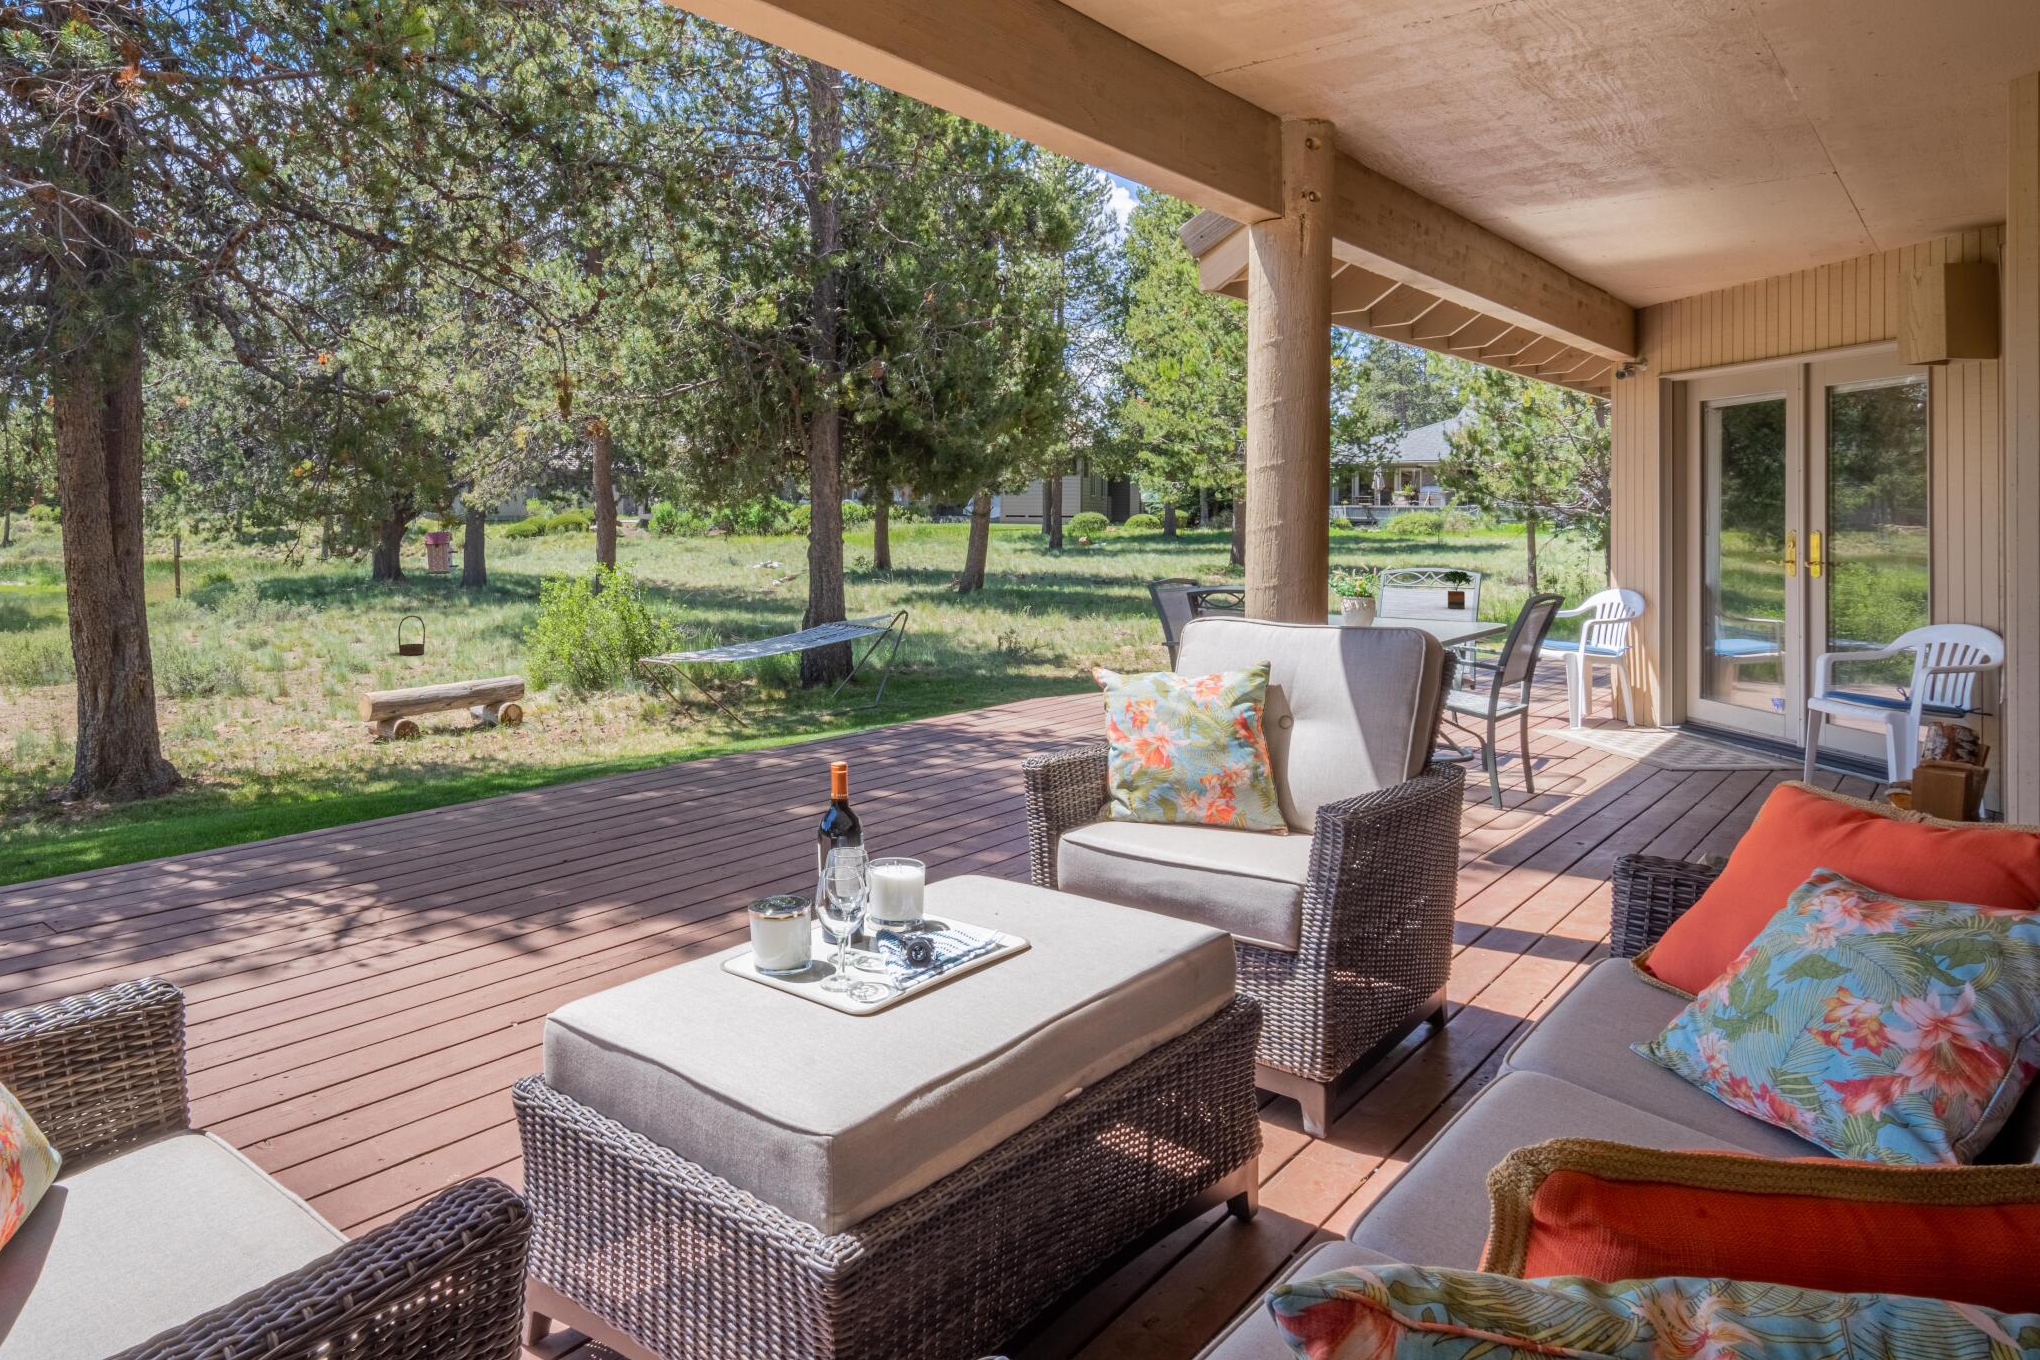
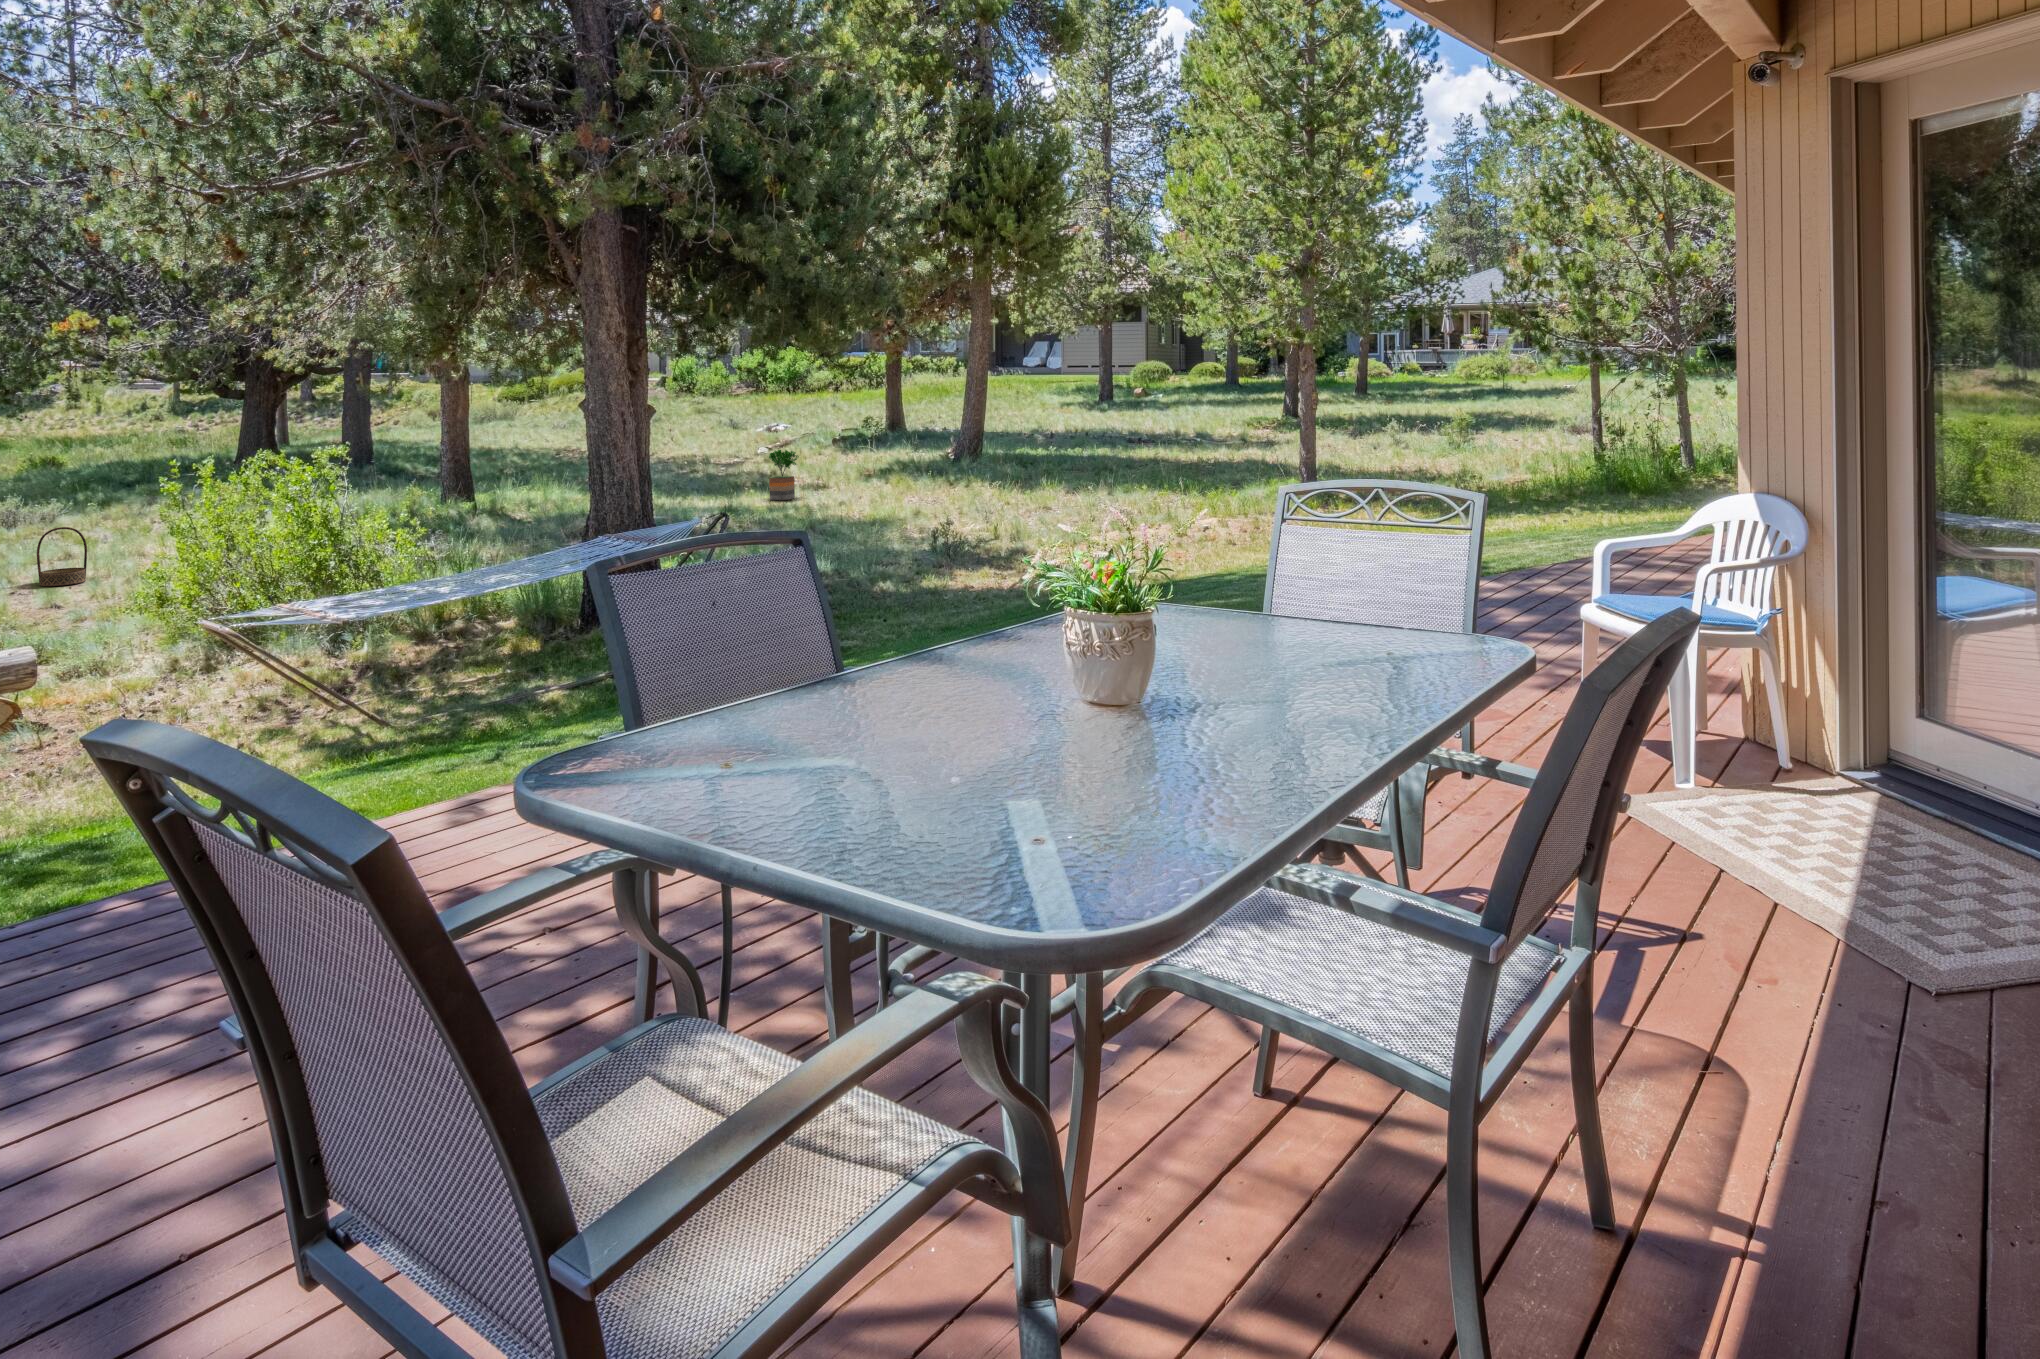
potted tree: present [1444,571,1471,609] -> present [769,450,799,500]

